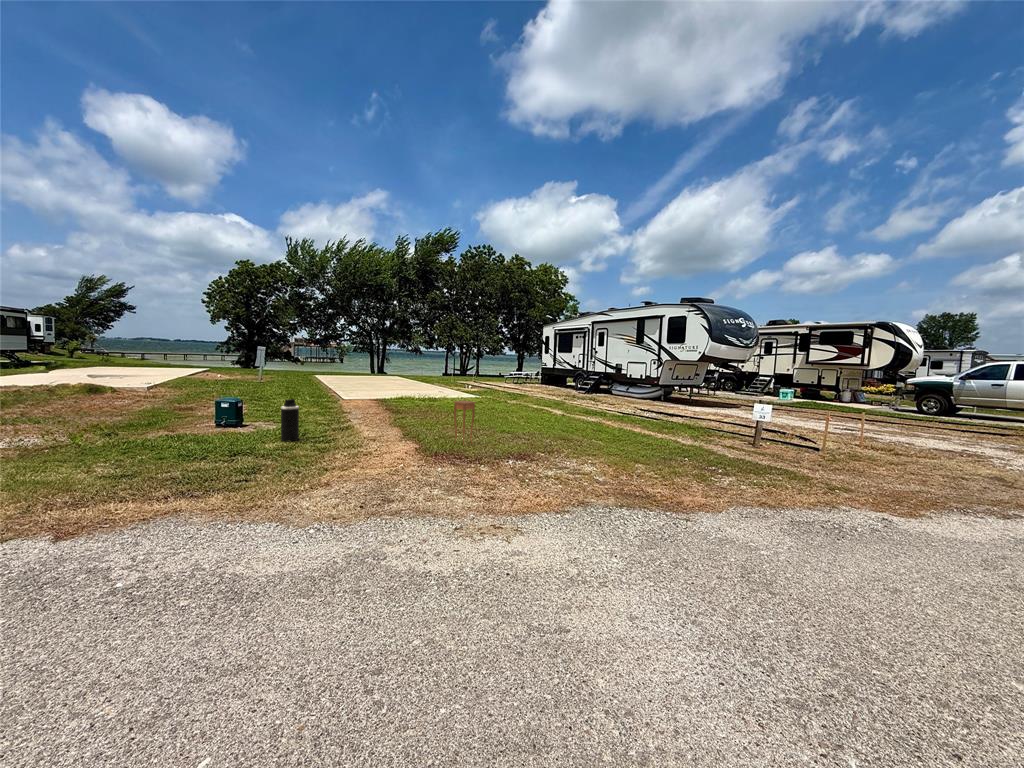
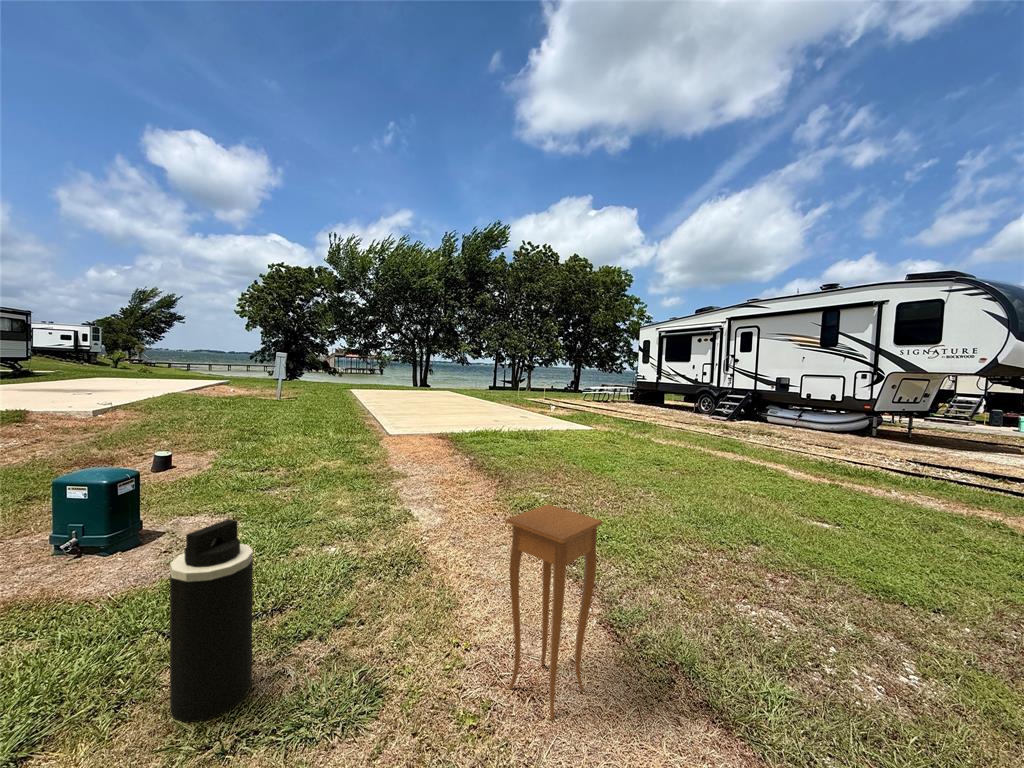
side table: present [454,401,476,444] -> present [506,504,603,719]

